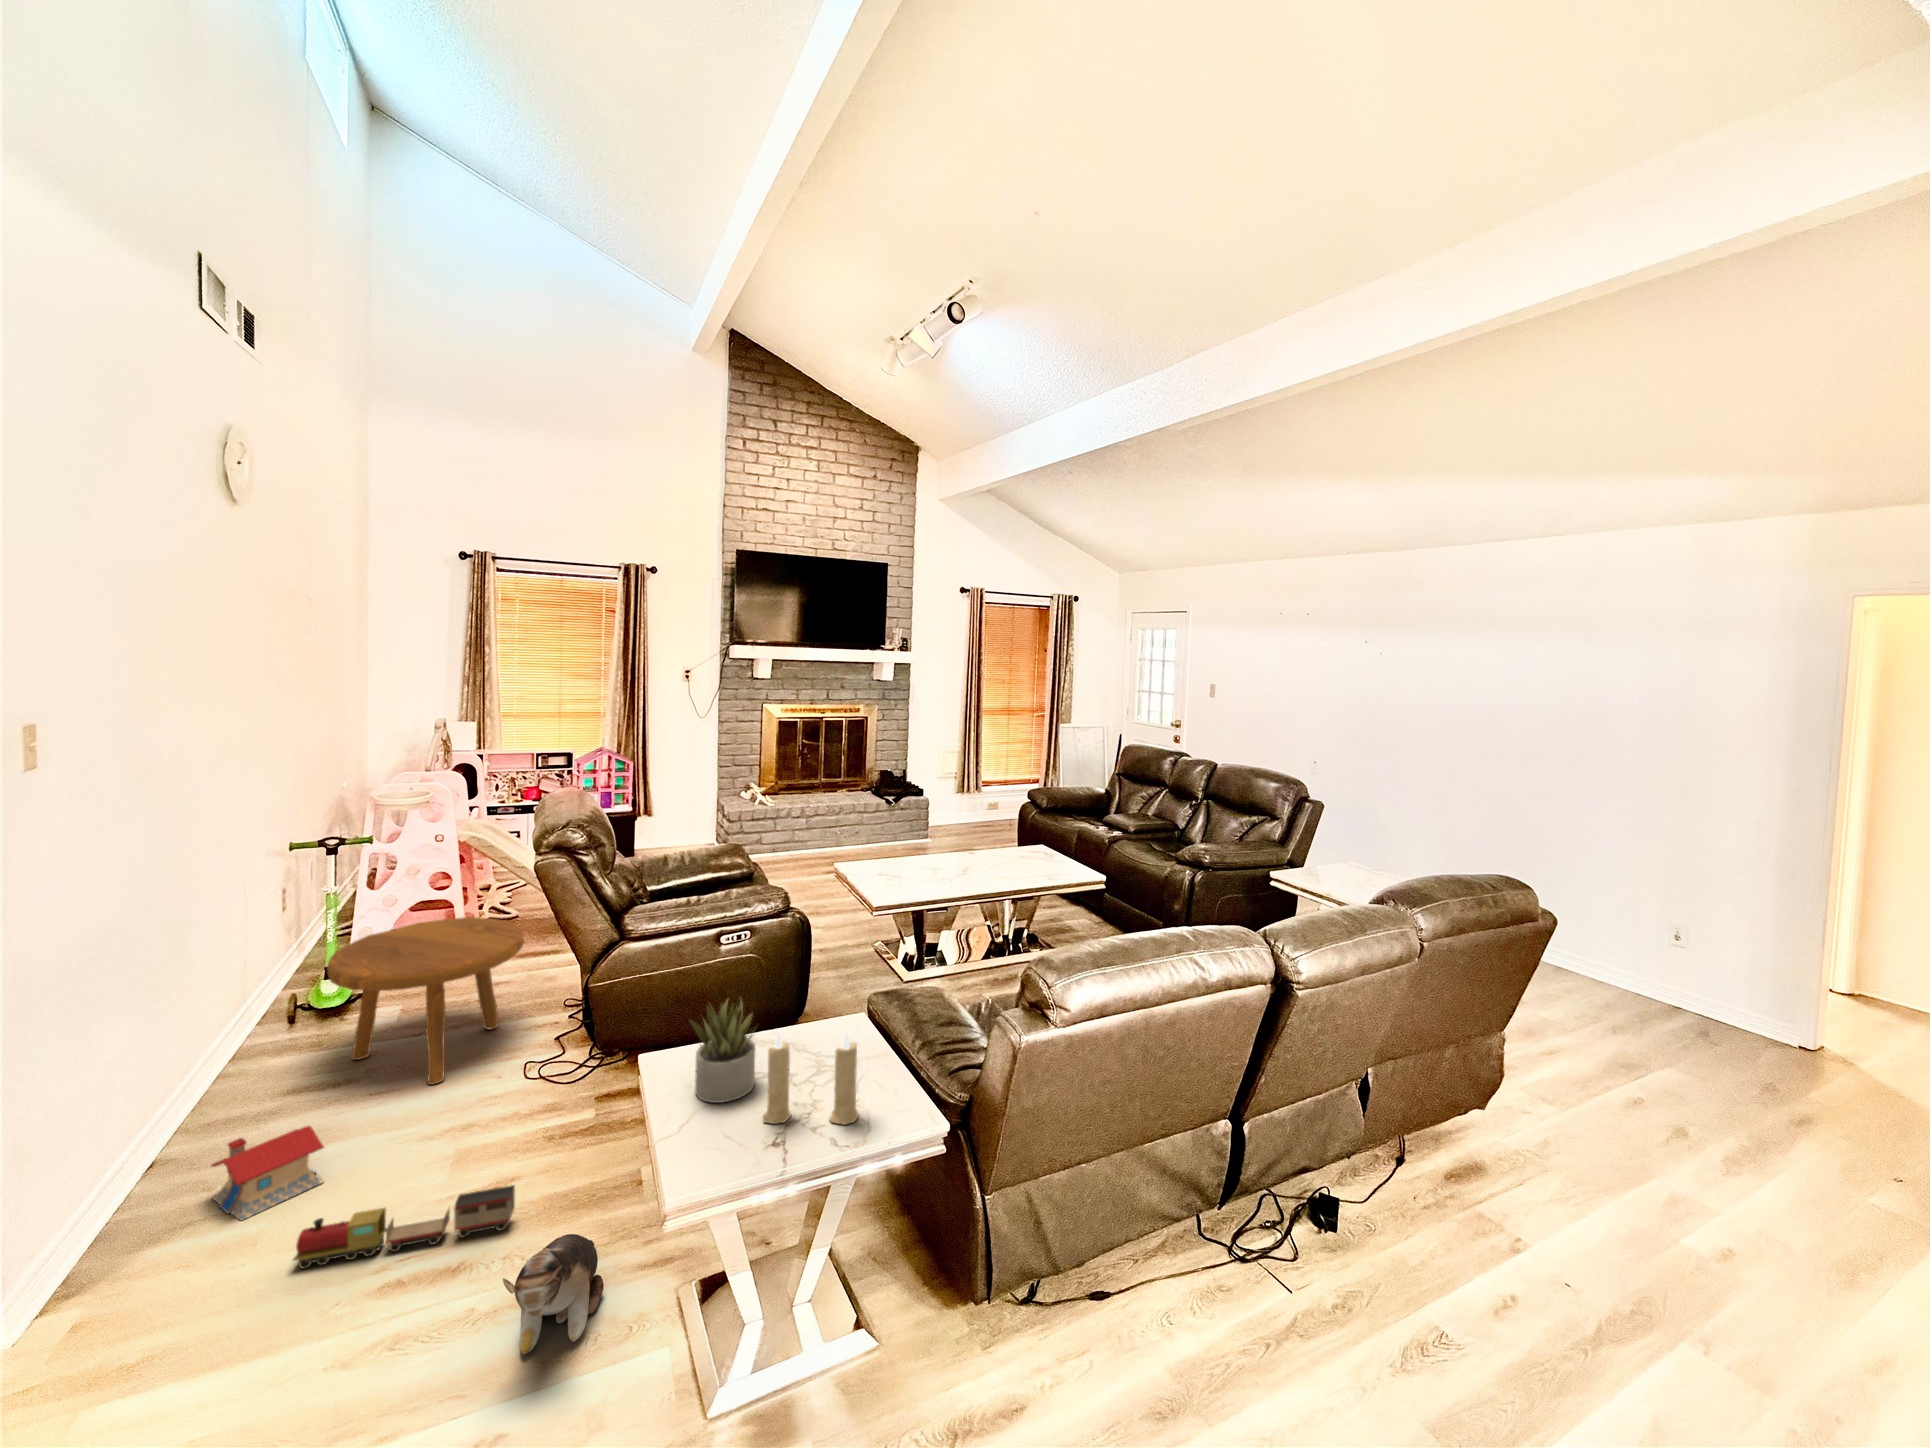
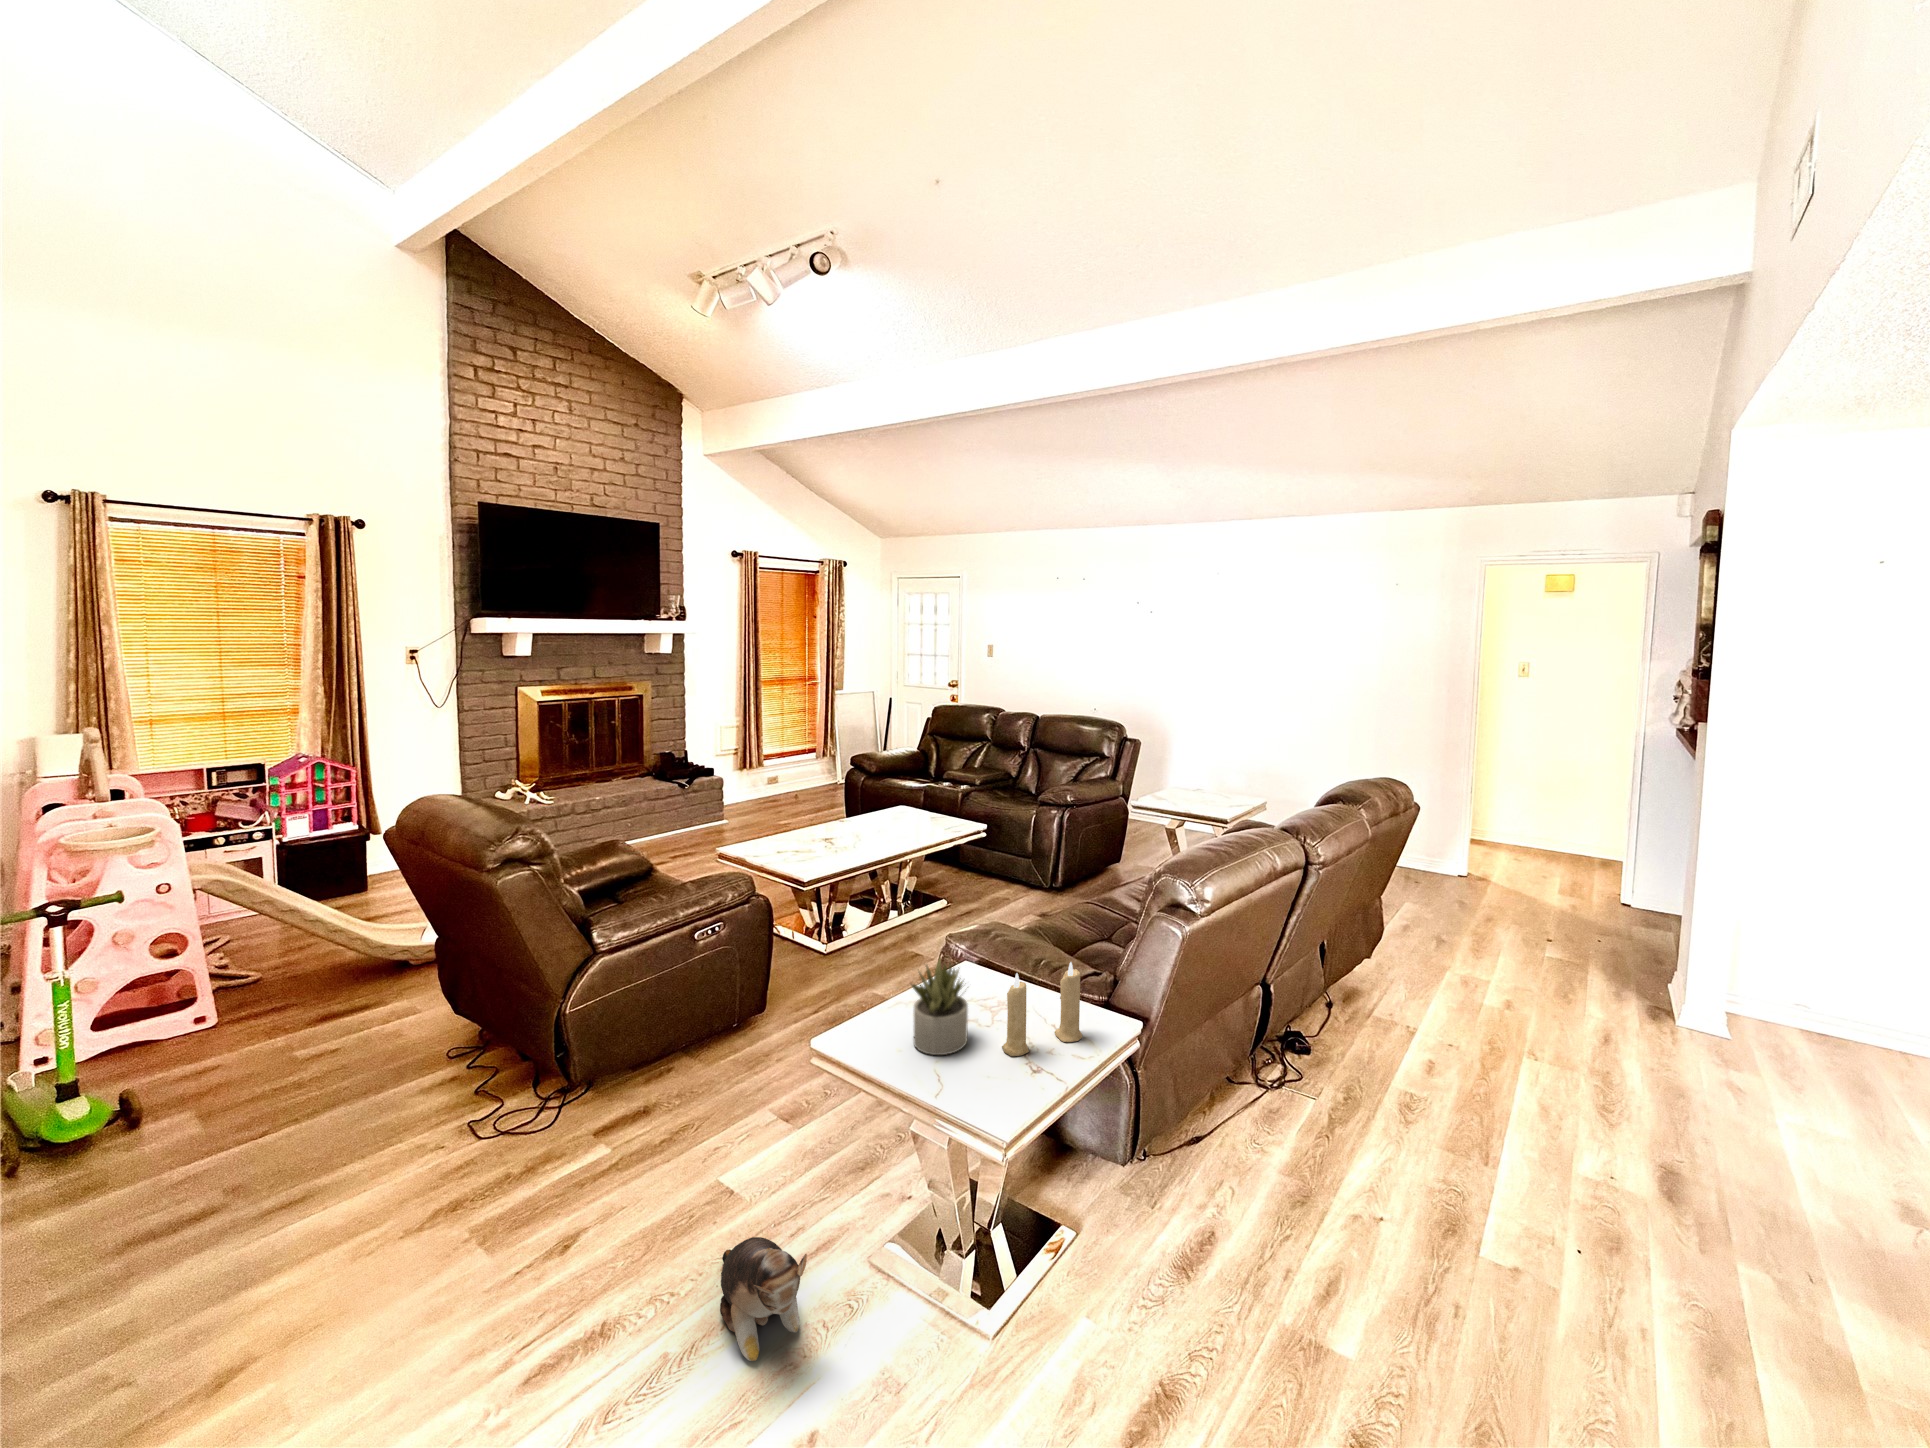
footstool: present [327,917,524,1085] -> none [153,967,425,1181]
toy house: present [211,1126,324,1220] -> none [141,1250,308,1388]
toy train: present [293,1185,515,1269] -> none [371,1226,620,1396]

